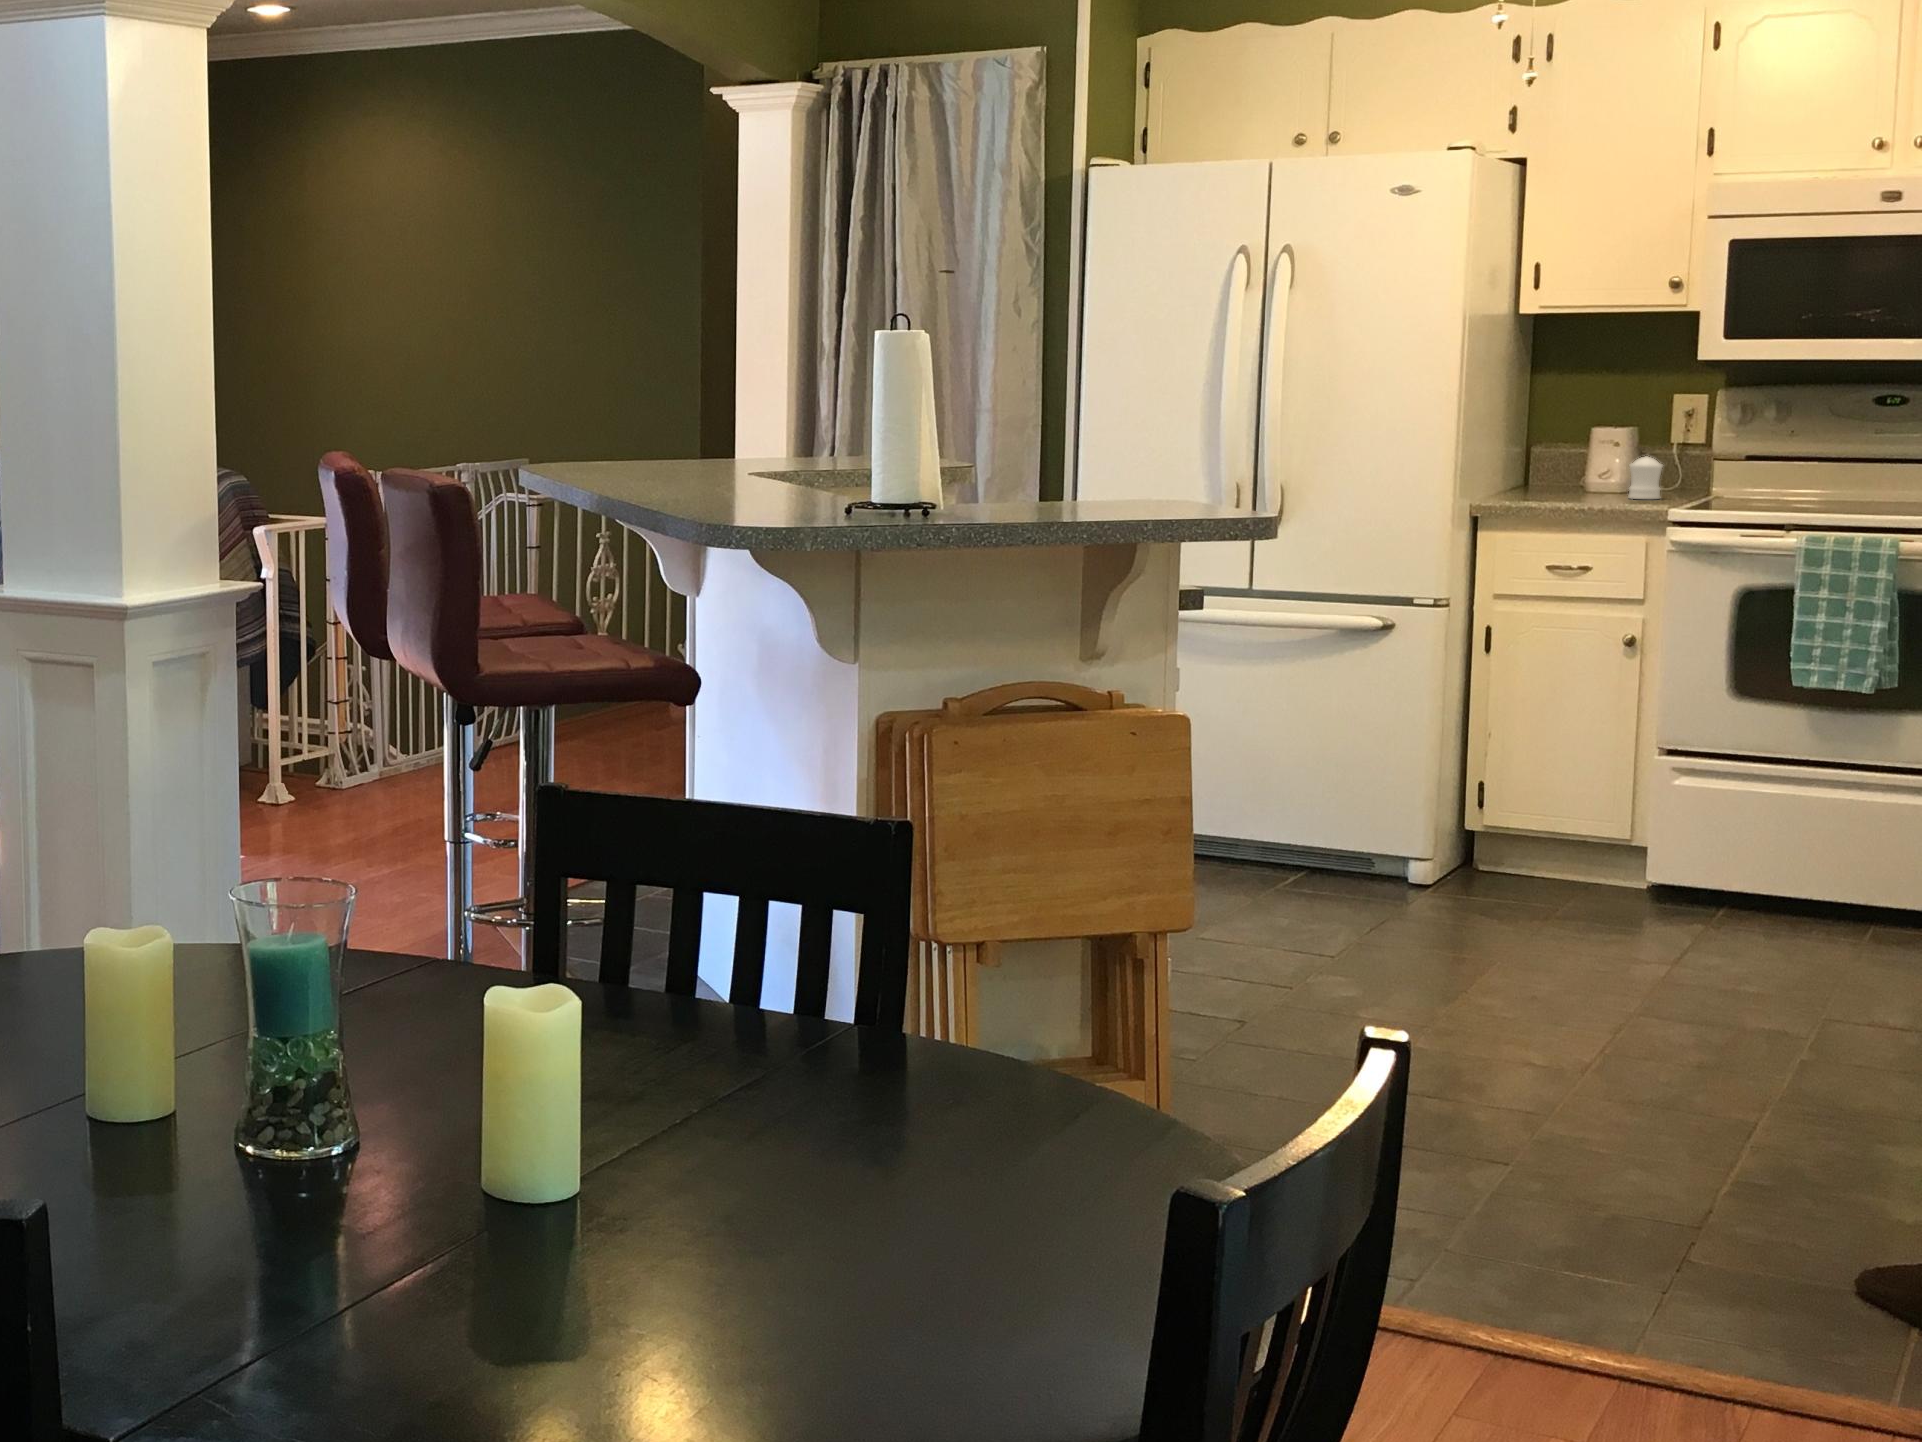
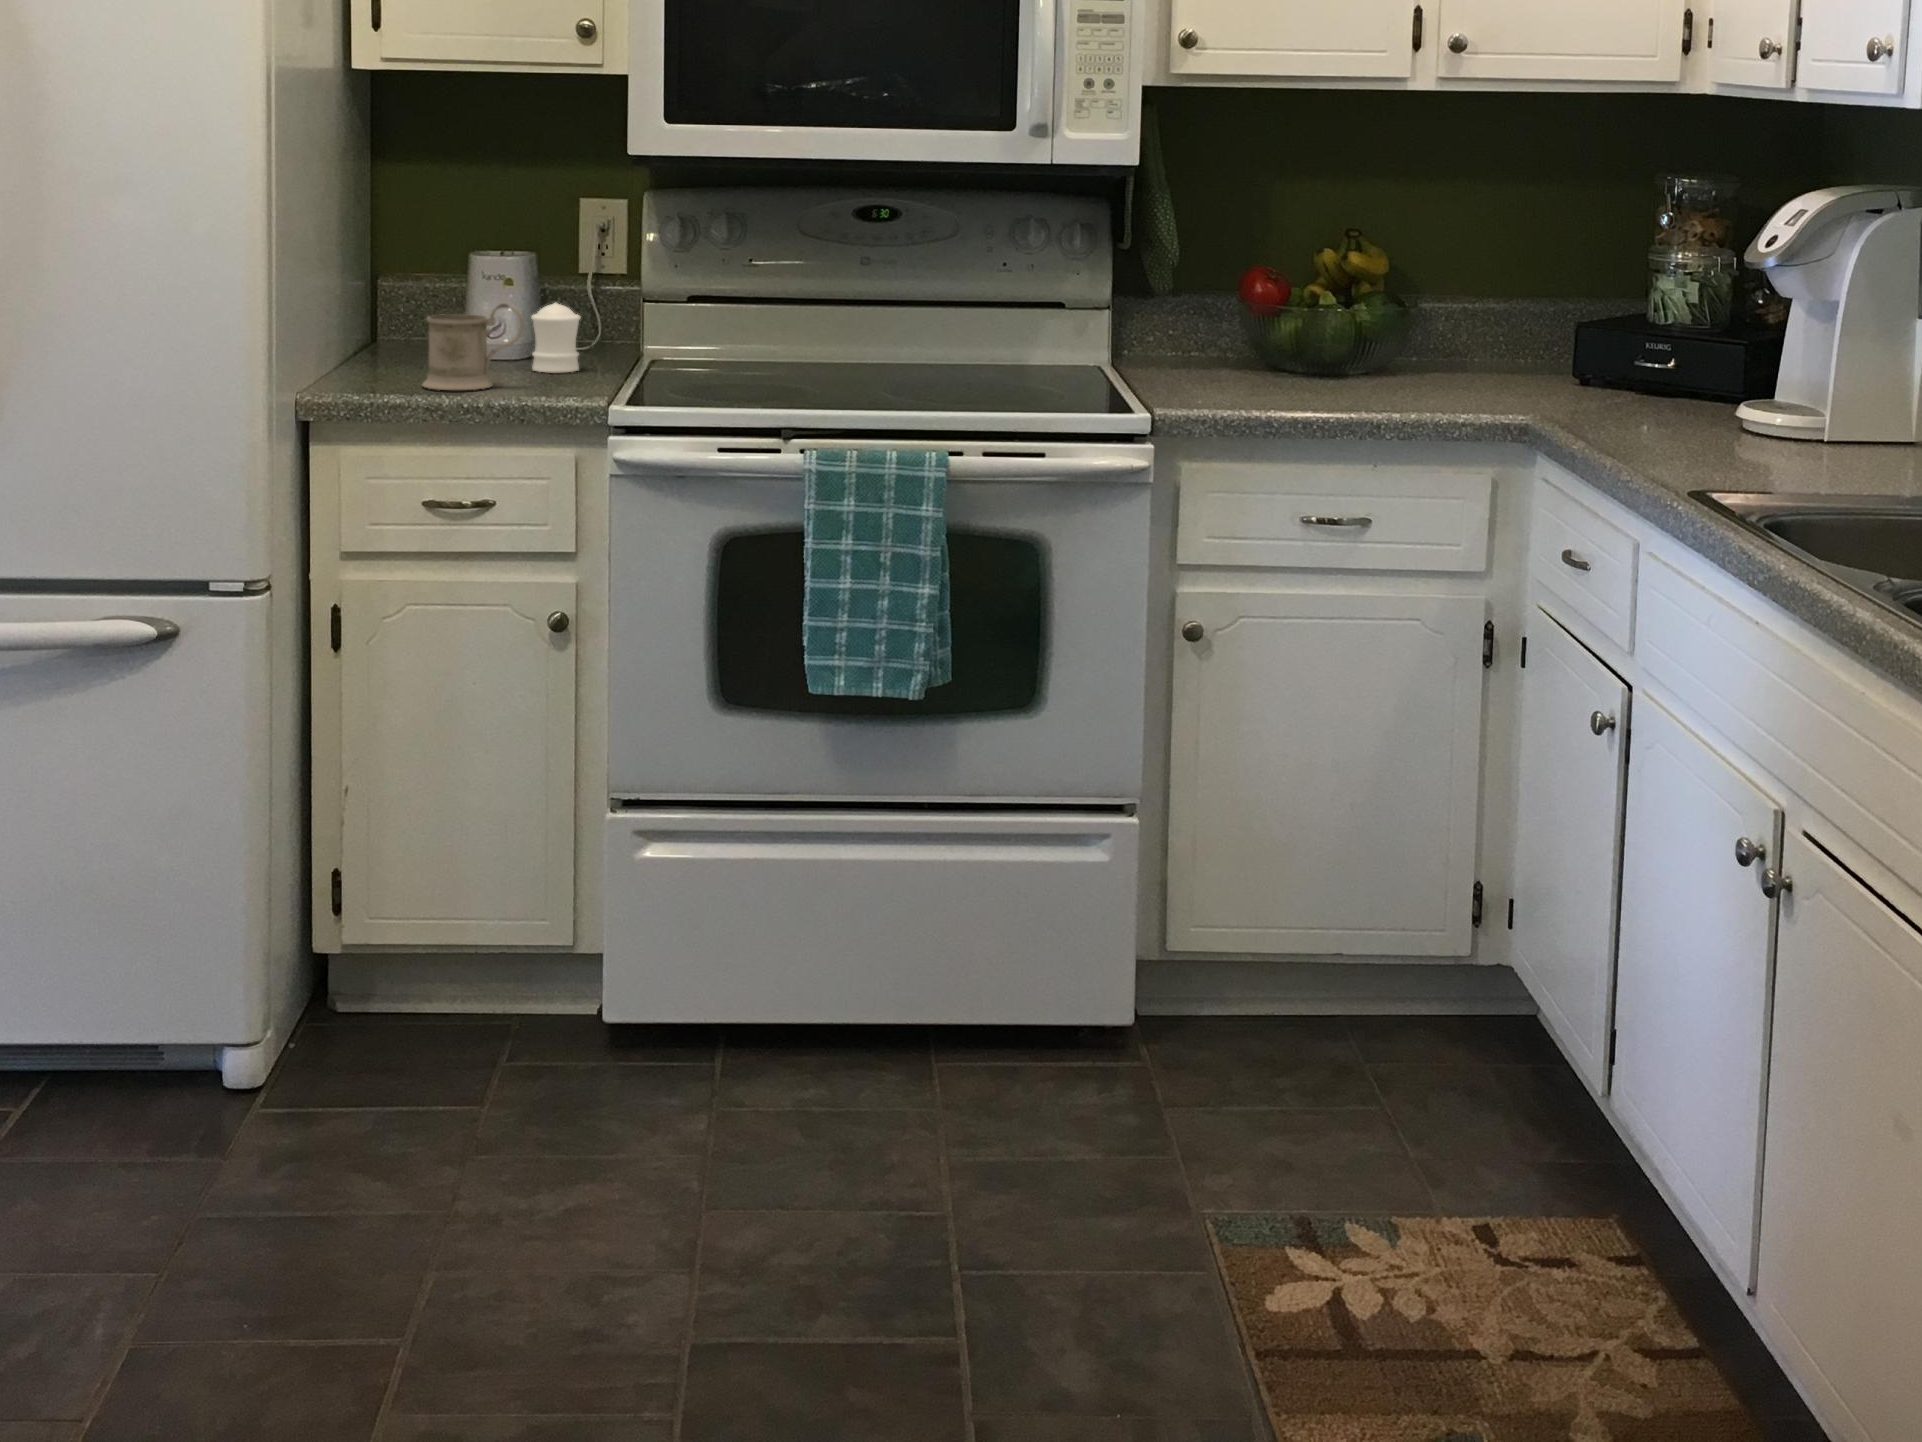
mug: none [1552,451,1620,503] -> present [422,302,524,390]

